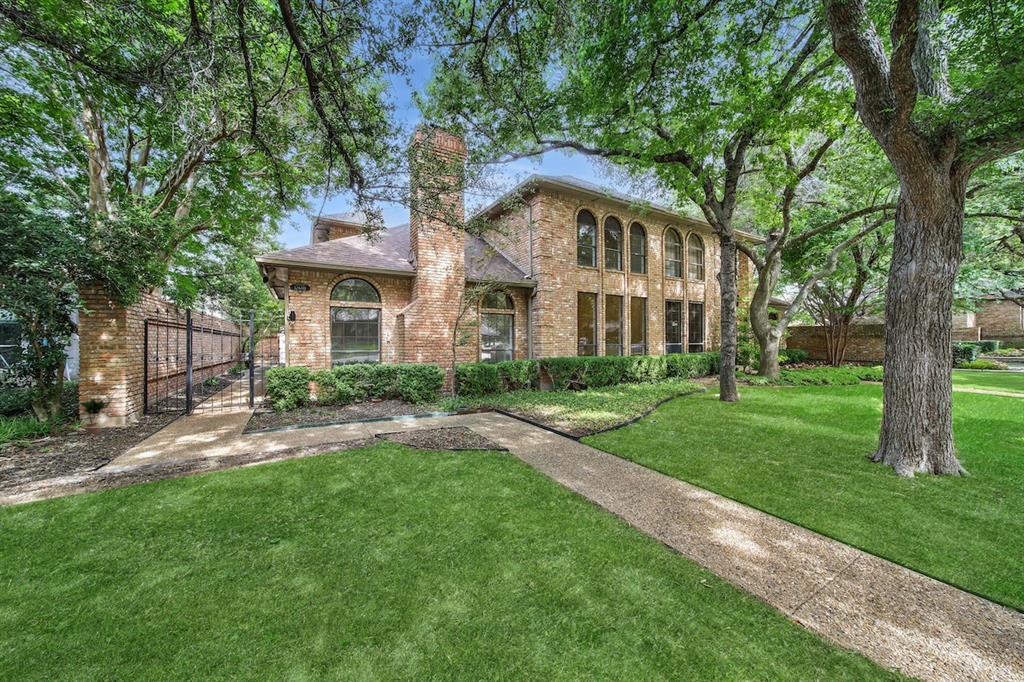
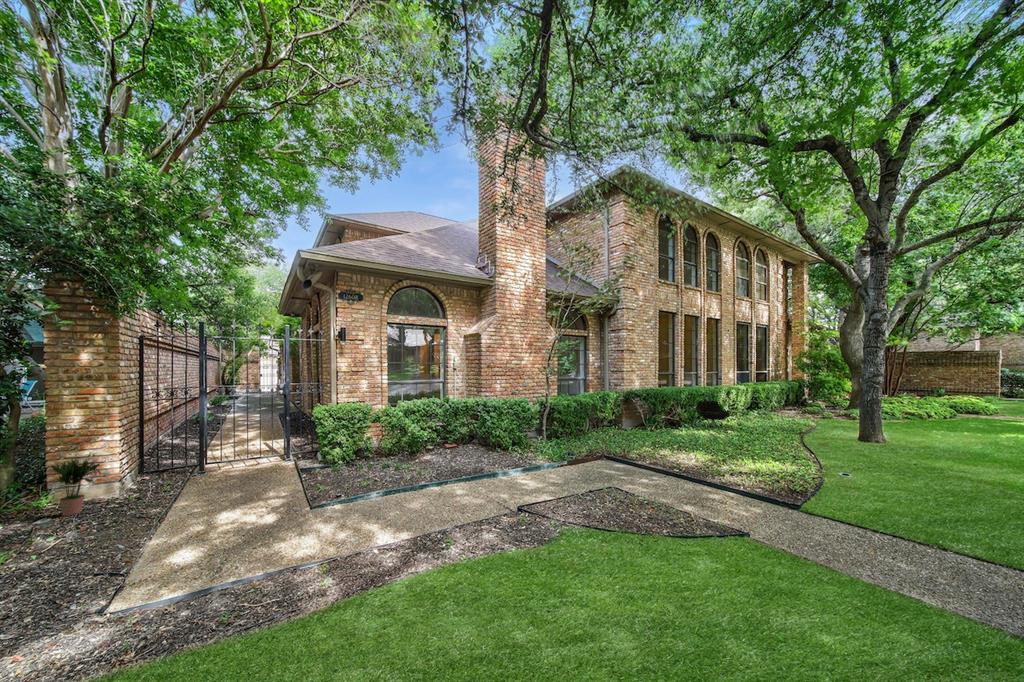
lounge chair: none [605,368,630,390] -> present [696,401,730,428]

